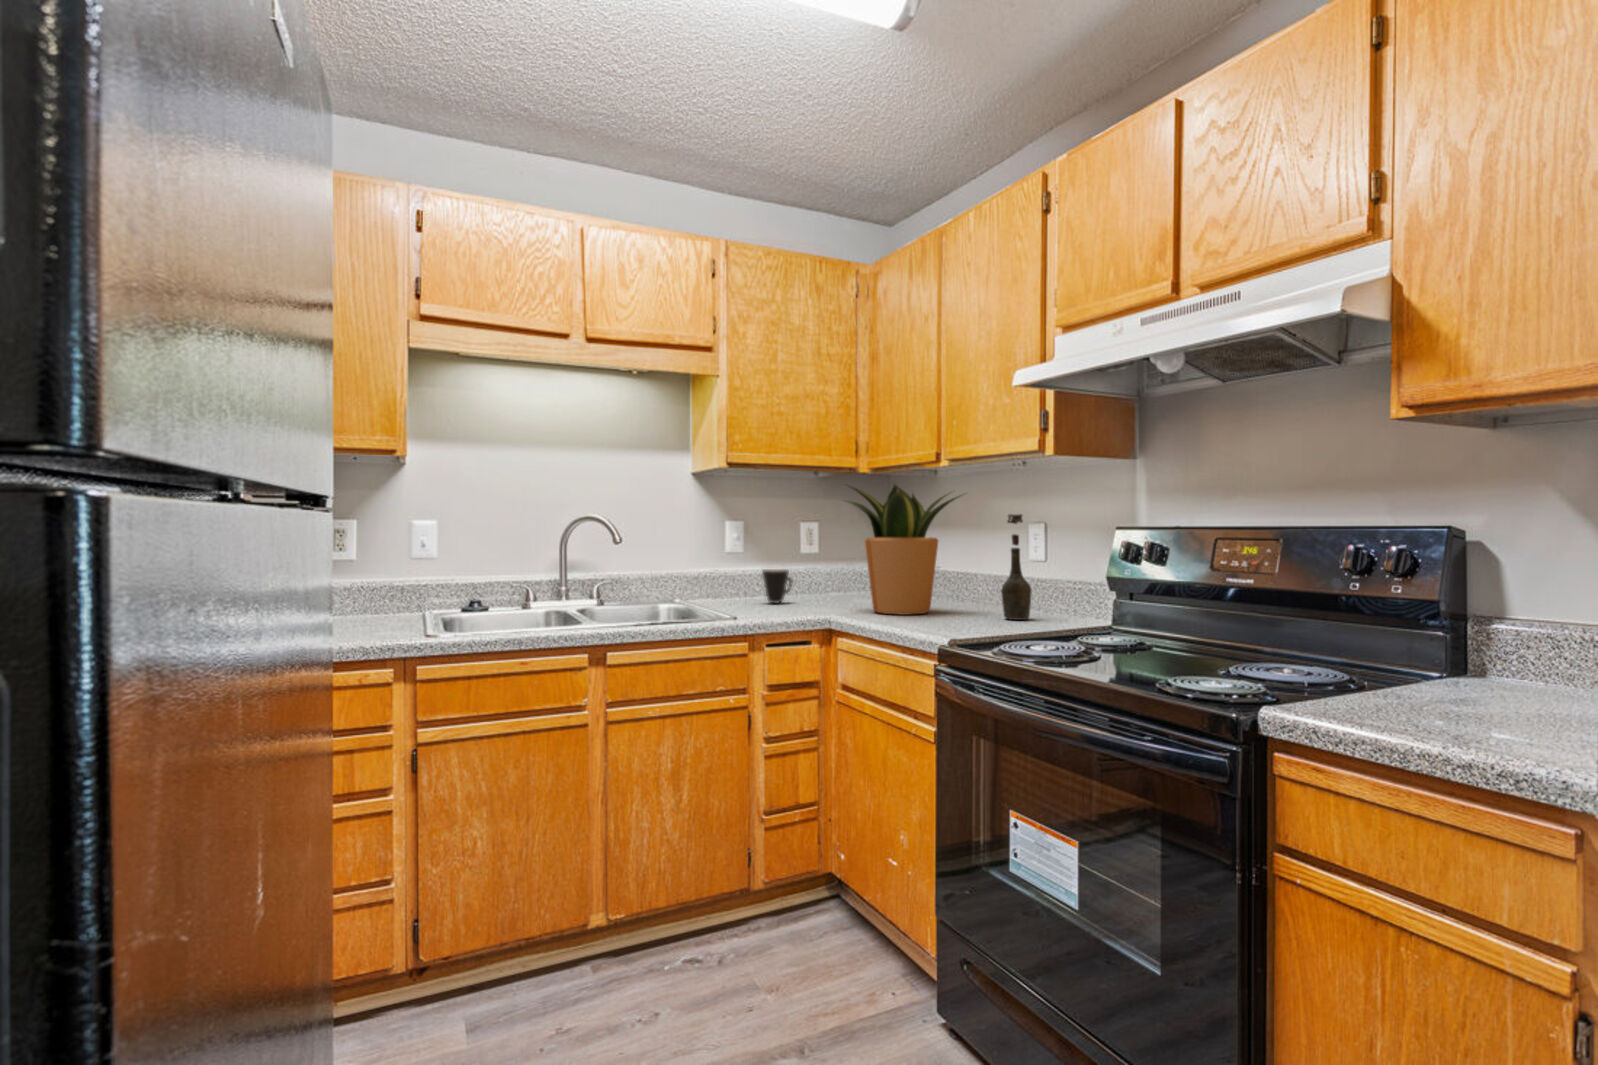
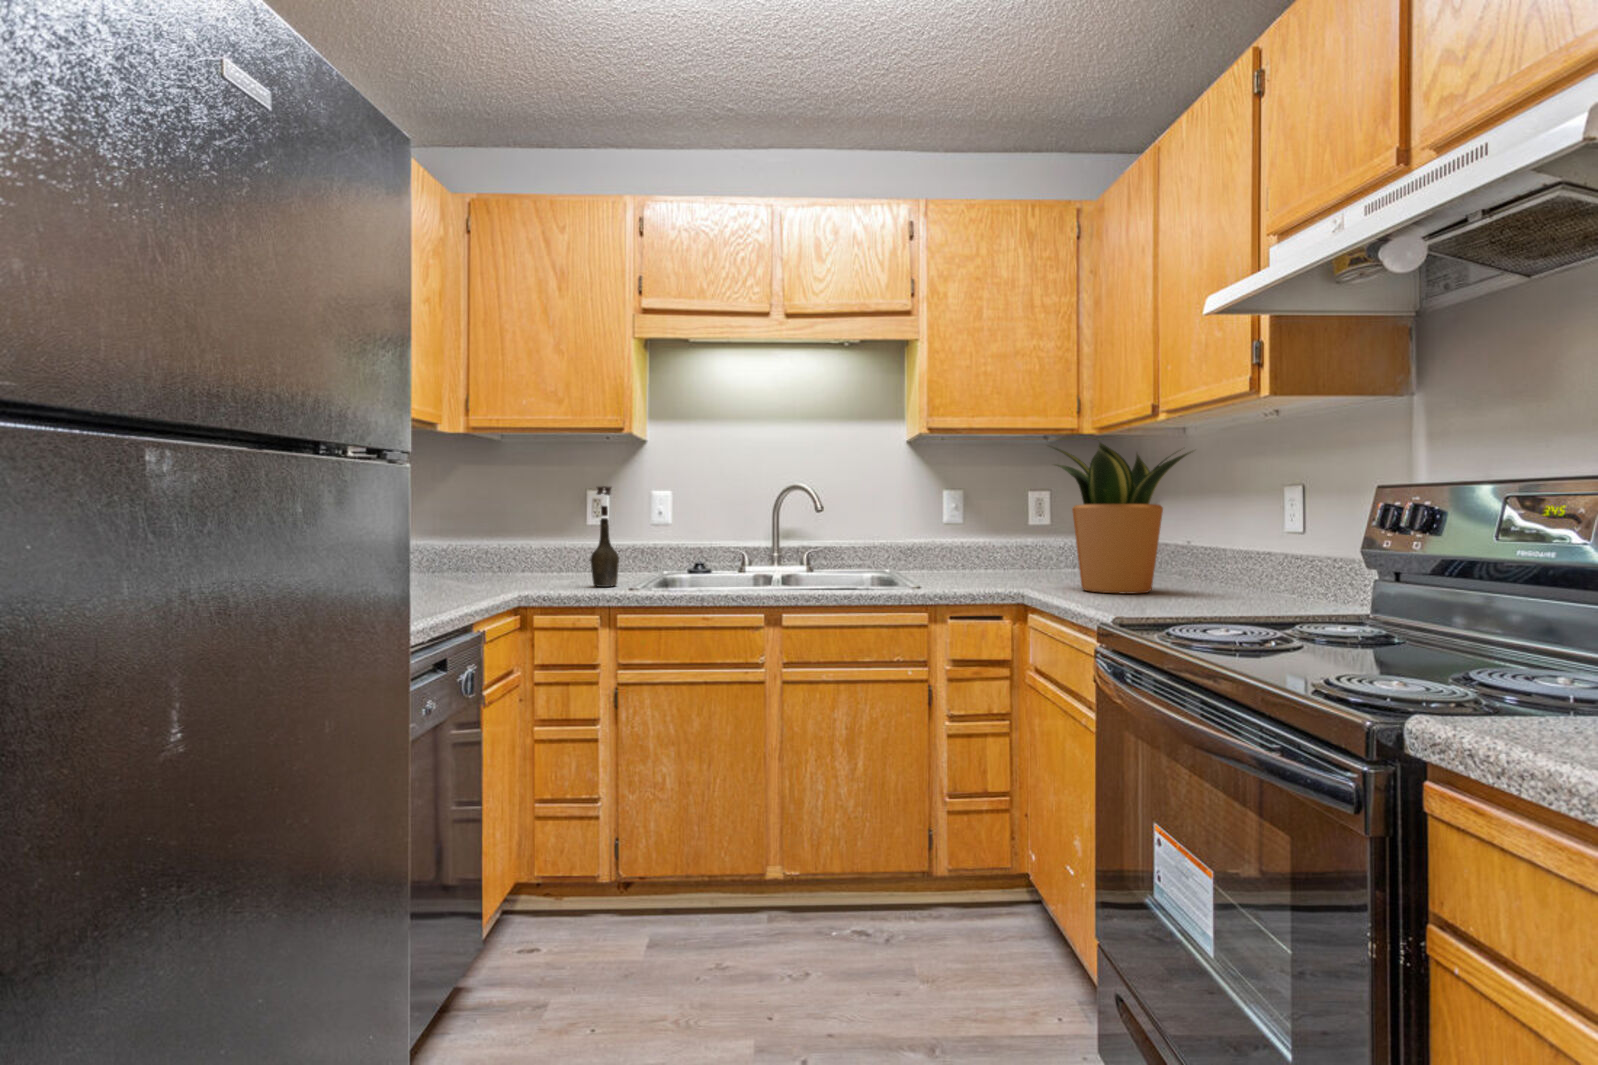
bottle: present [1001,514,1032,620] -> present [591,486,619,587]
mug: present [762,569,793,603] -> none [974,541,1009,578]

